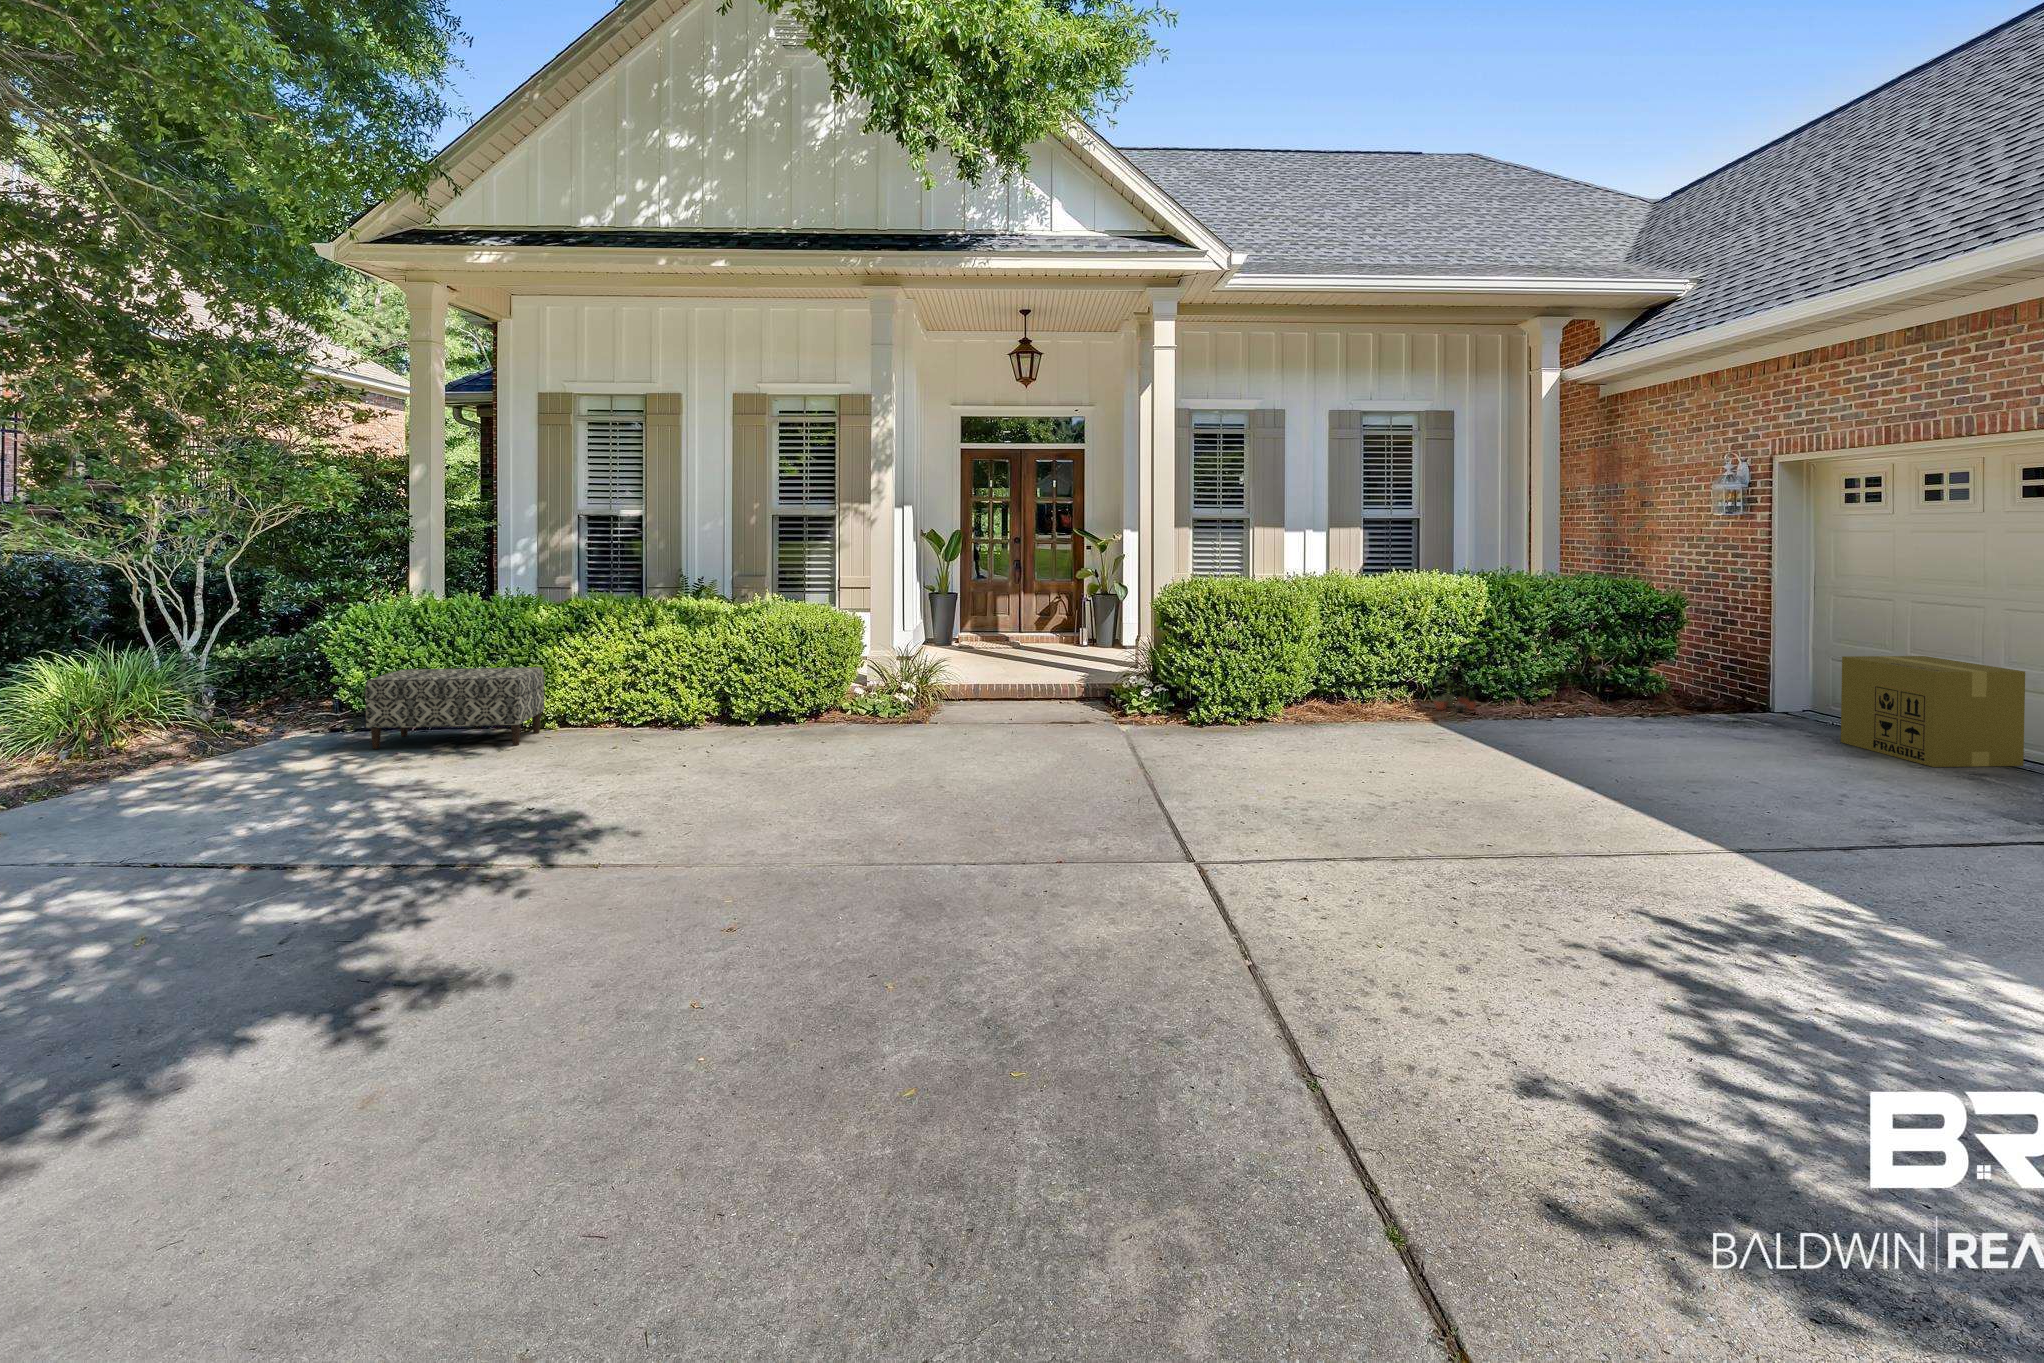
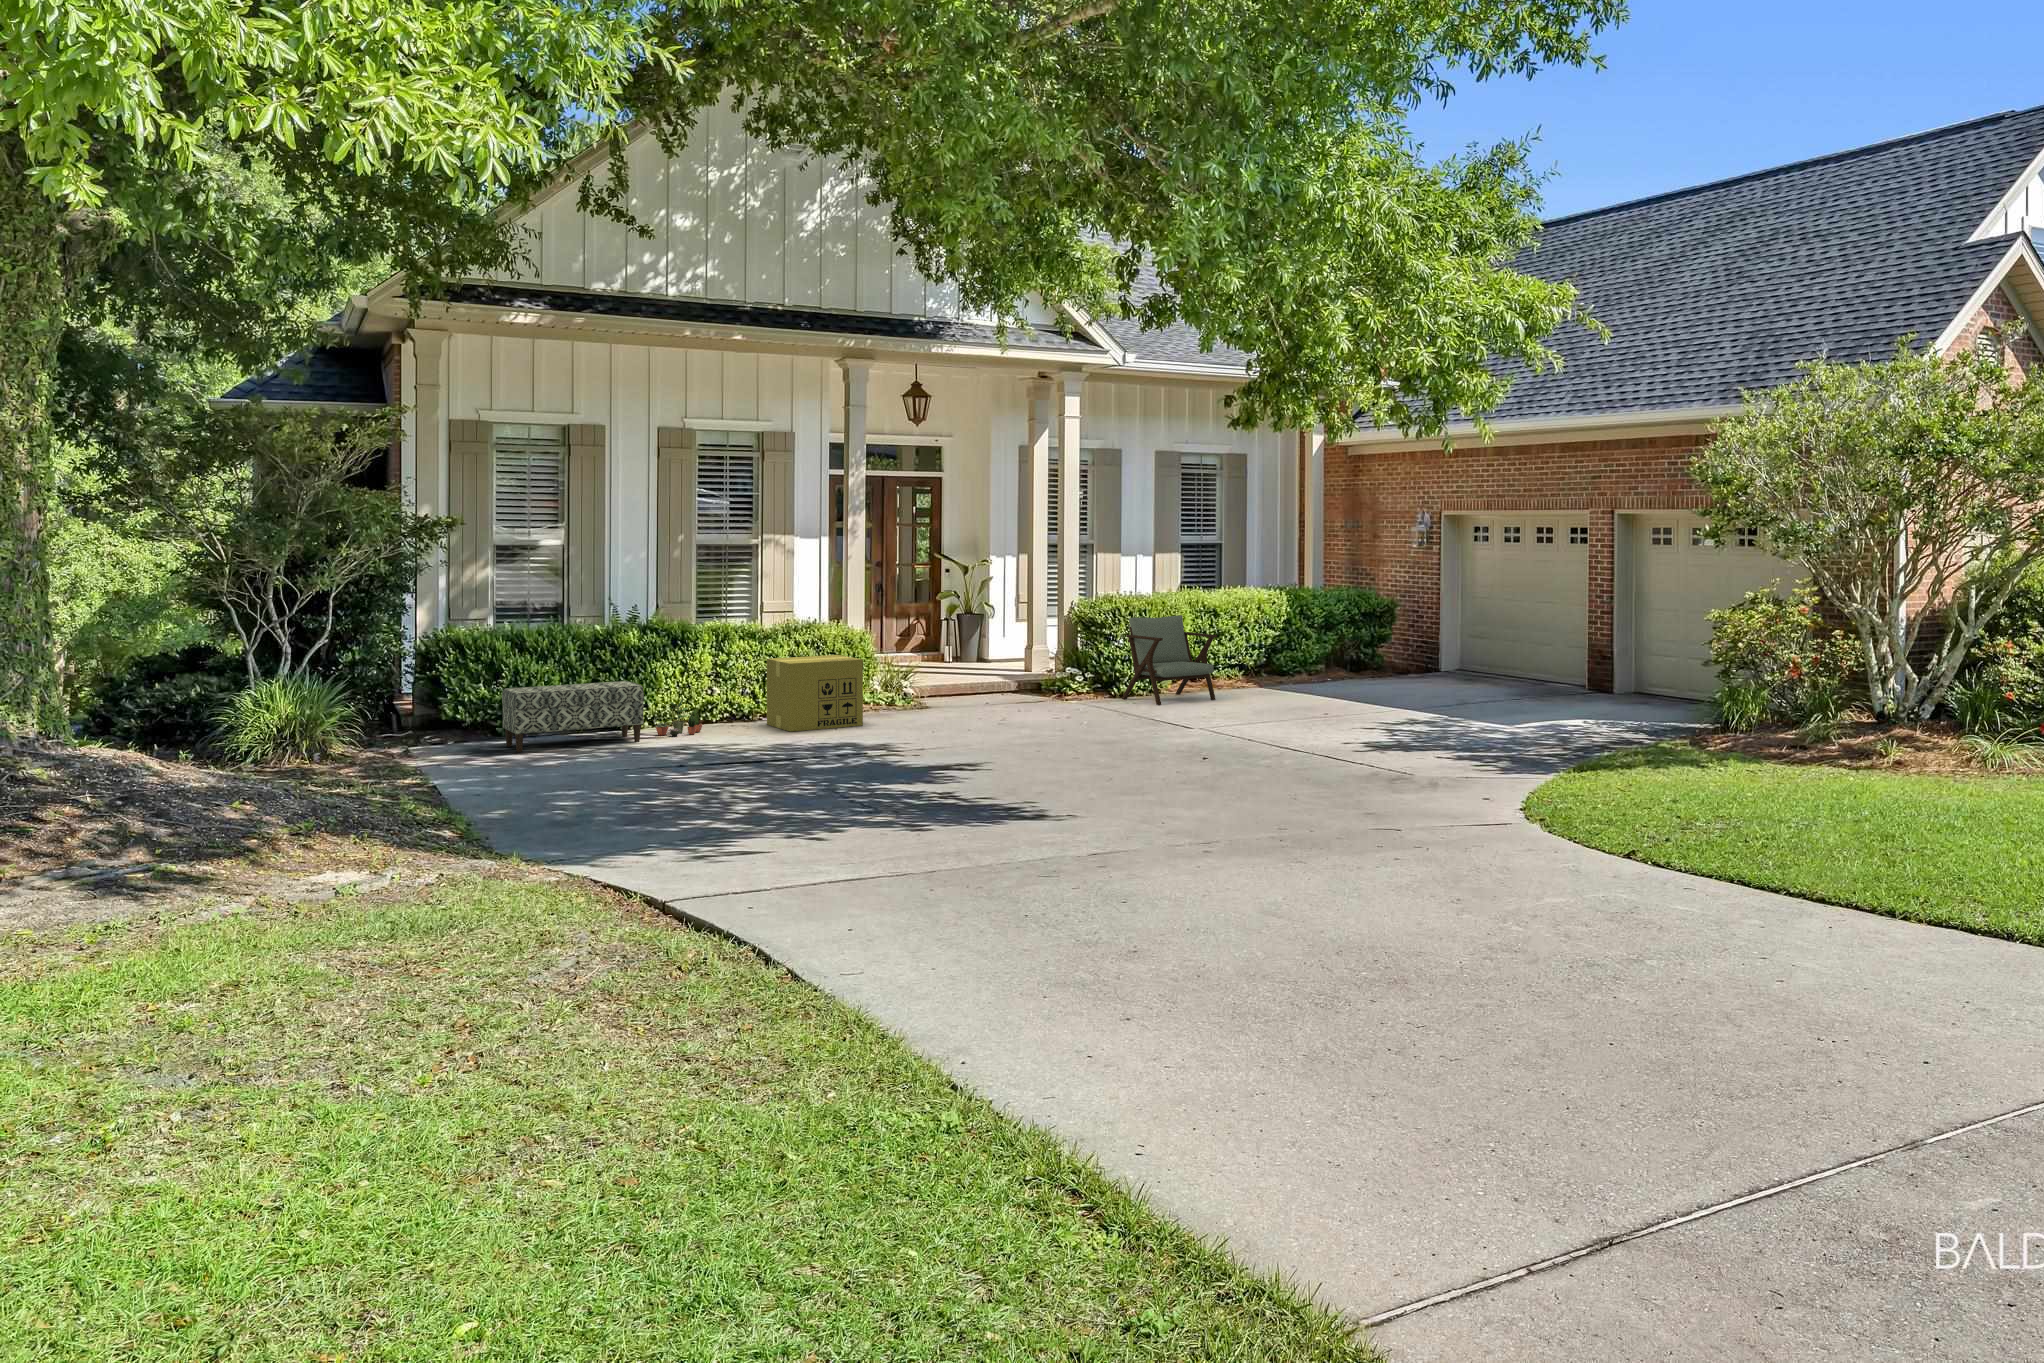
lounge chair: none [1194,615,1326,749] -> present [1122,615,1217,705]
cardboard box: present [1841,656,2025,767] -> present [767,655,863,732]
potted plant: present [1434,675,1476,712] -> present [656,700,702,736]

